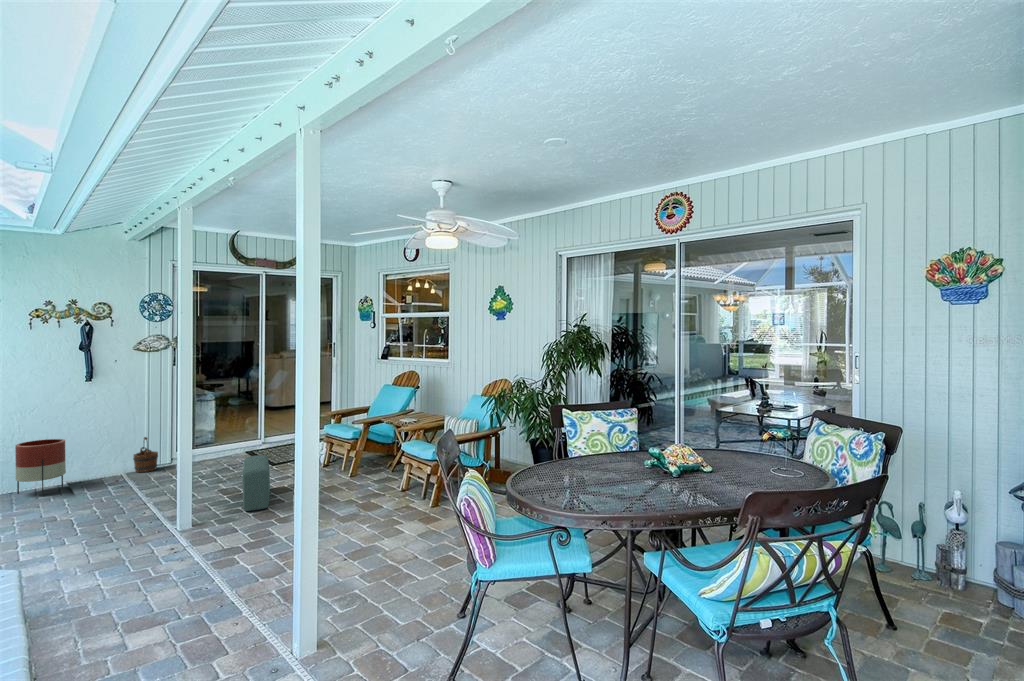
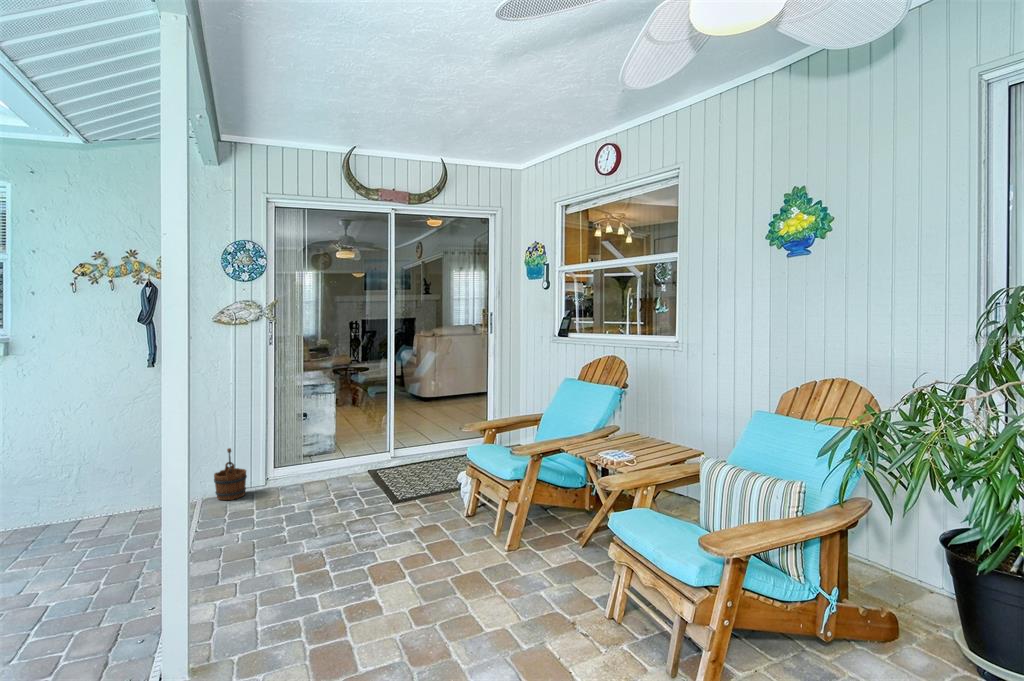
planter: present [15,439,66,496] -> none [53,449,123,535]
pouf: present [242,455,270,511] -> none [310,505,372,630]

